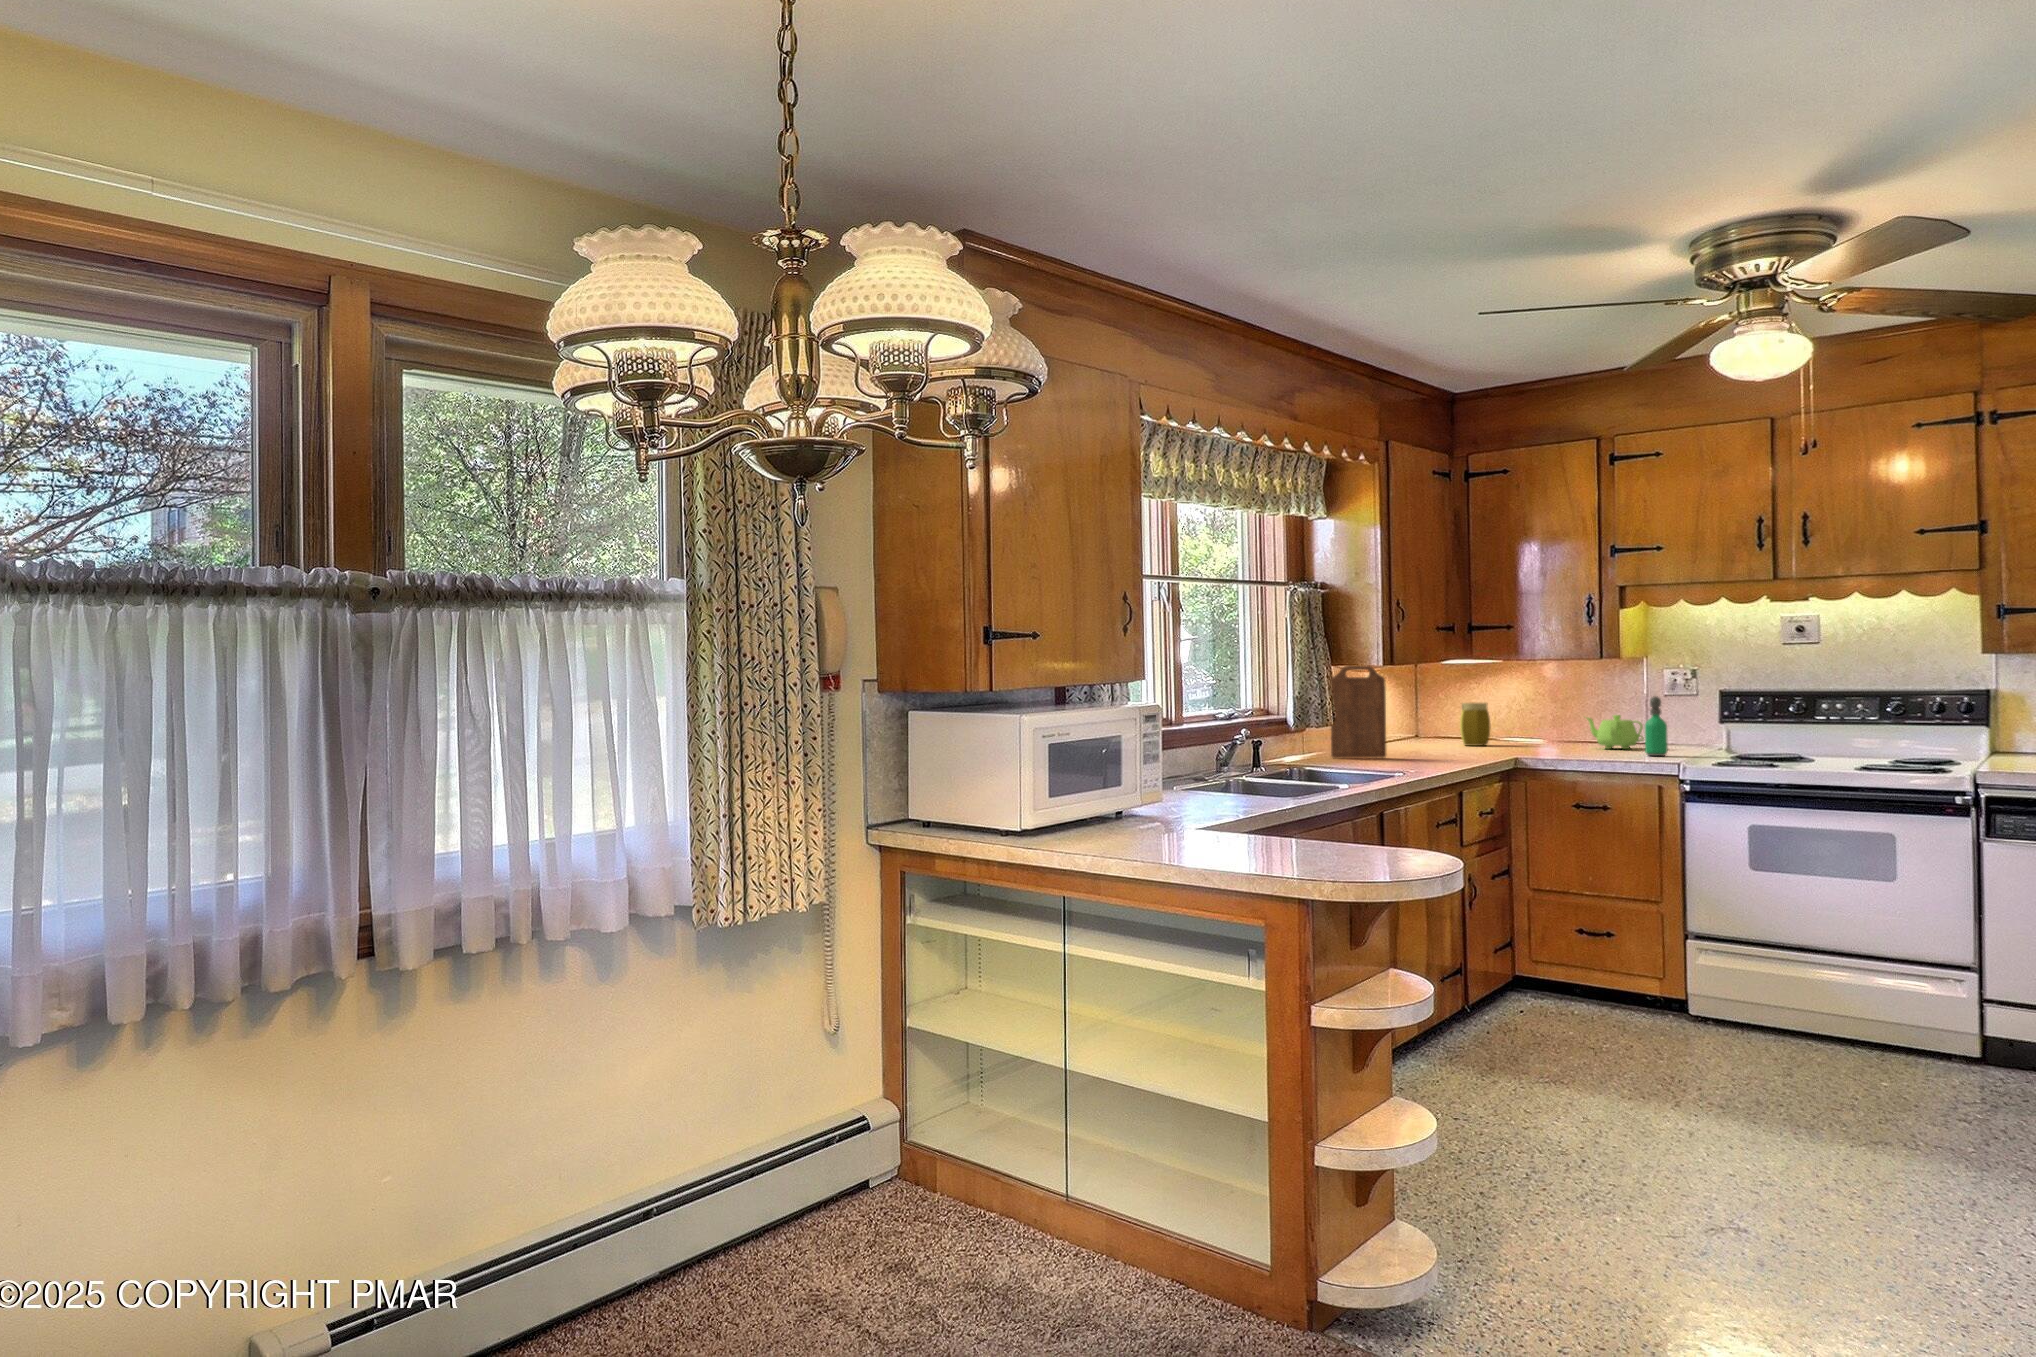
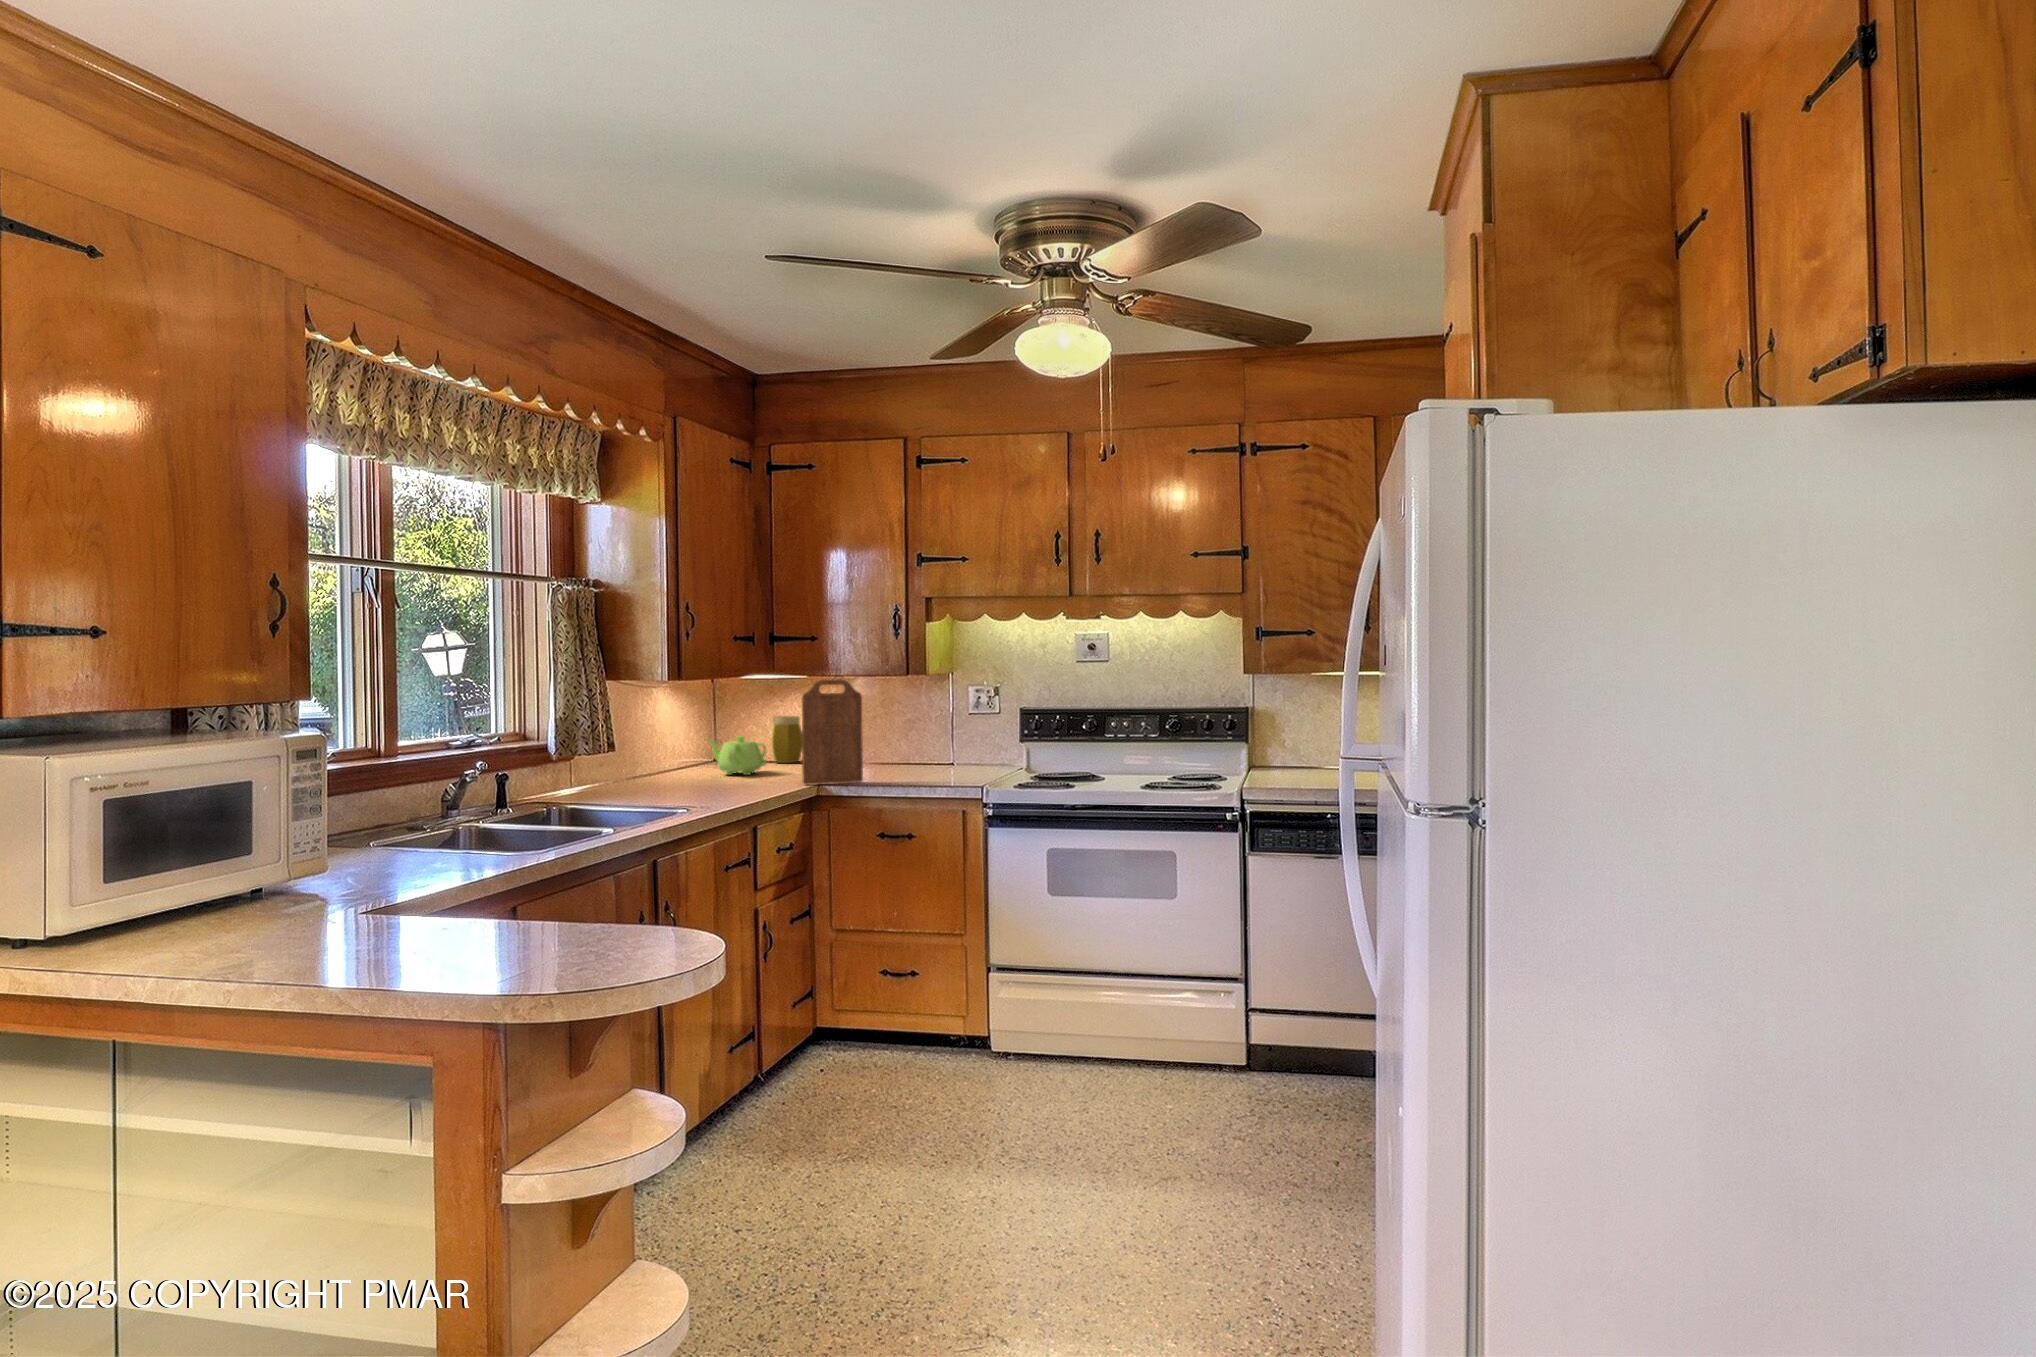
cutting board: present [1331,665,1386,758] -> present [802,679,863,785]
soap dispenser: present [1645,696,1668,756] -> none [951,714,972,776]
teapot: present [1587,715,1644,749] -> present [709,736,767,775]

